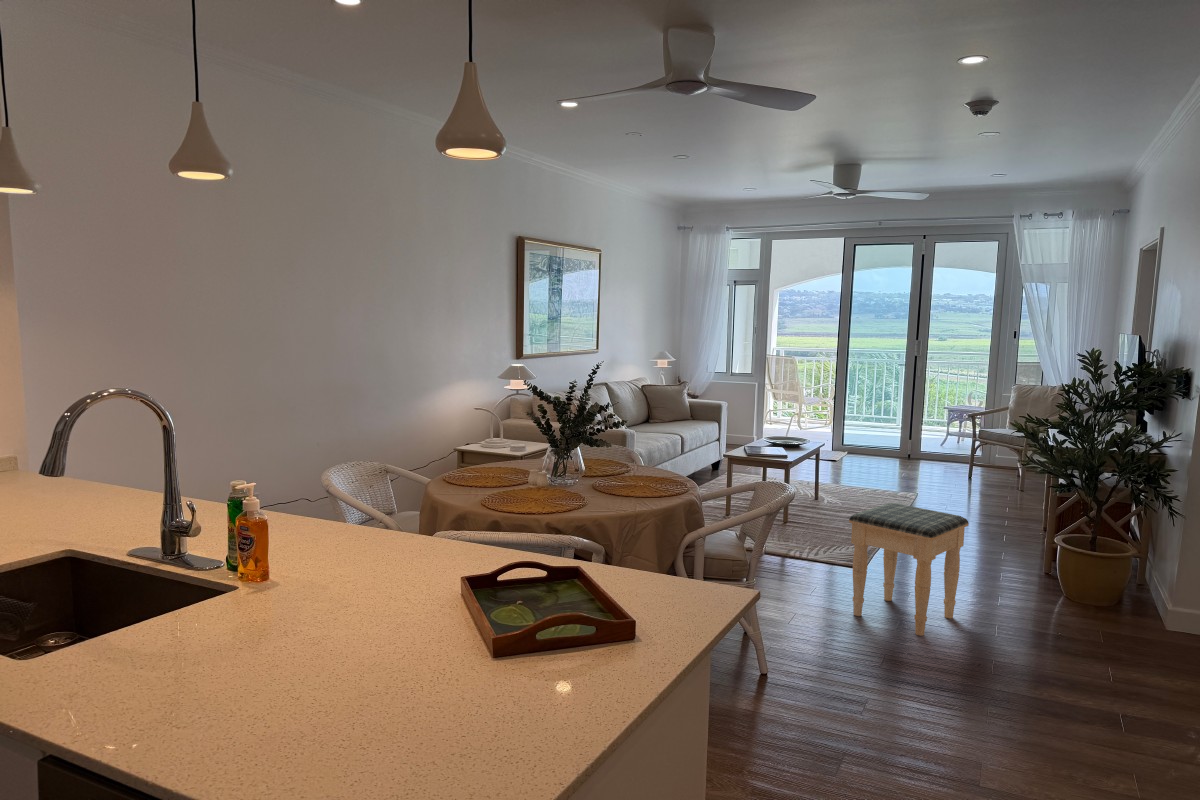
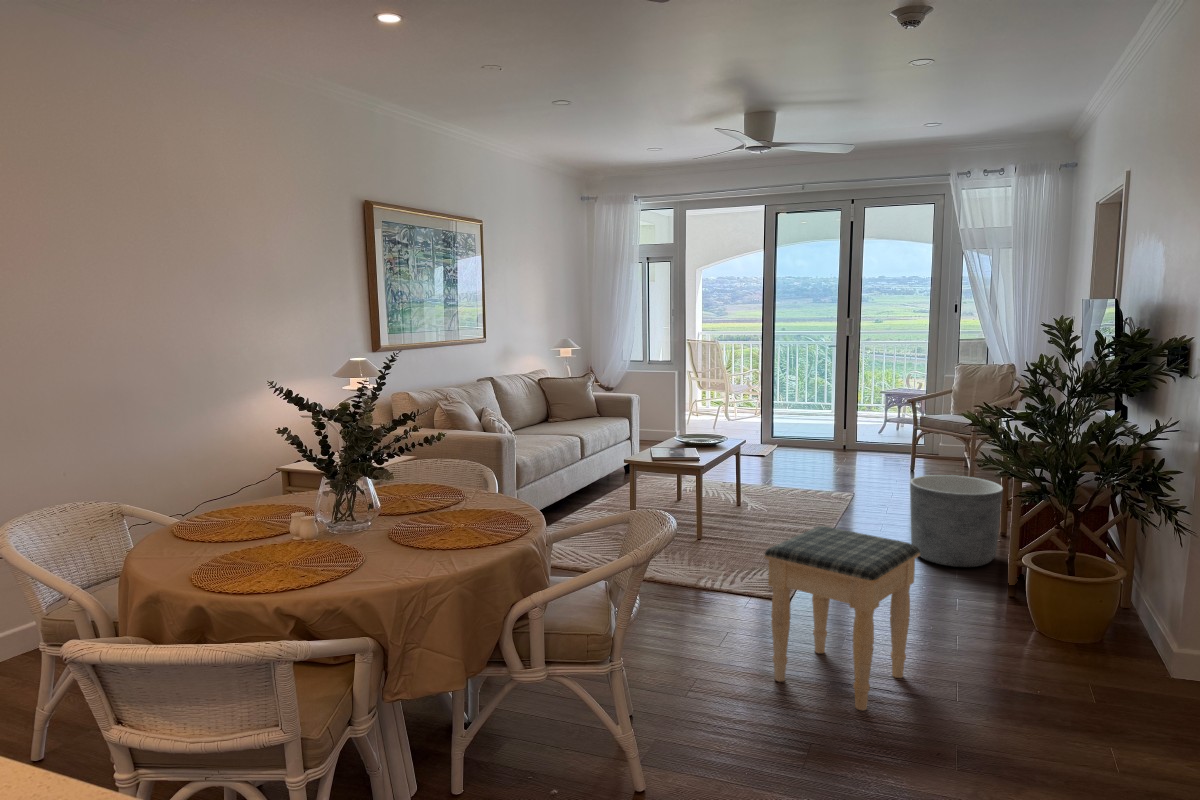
planter: none [965,475,1044,551] -> present [910,475,1003,567]

